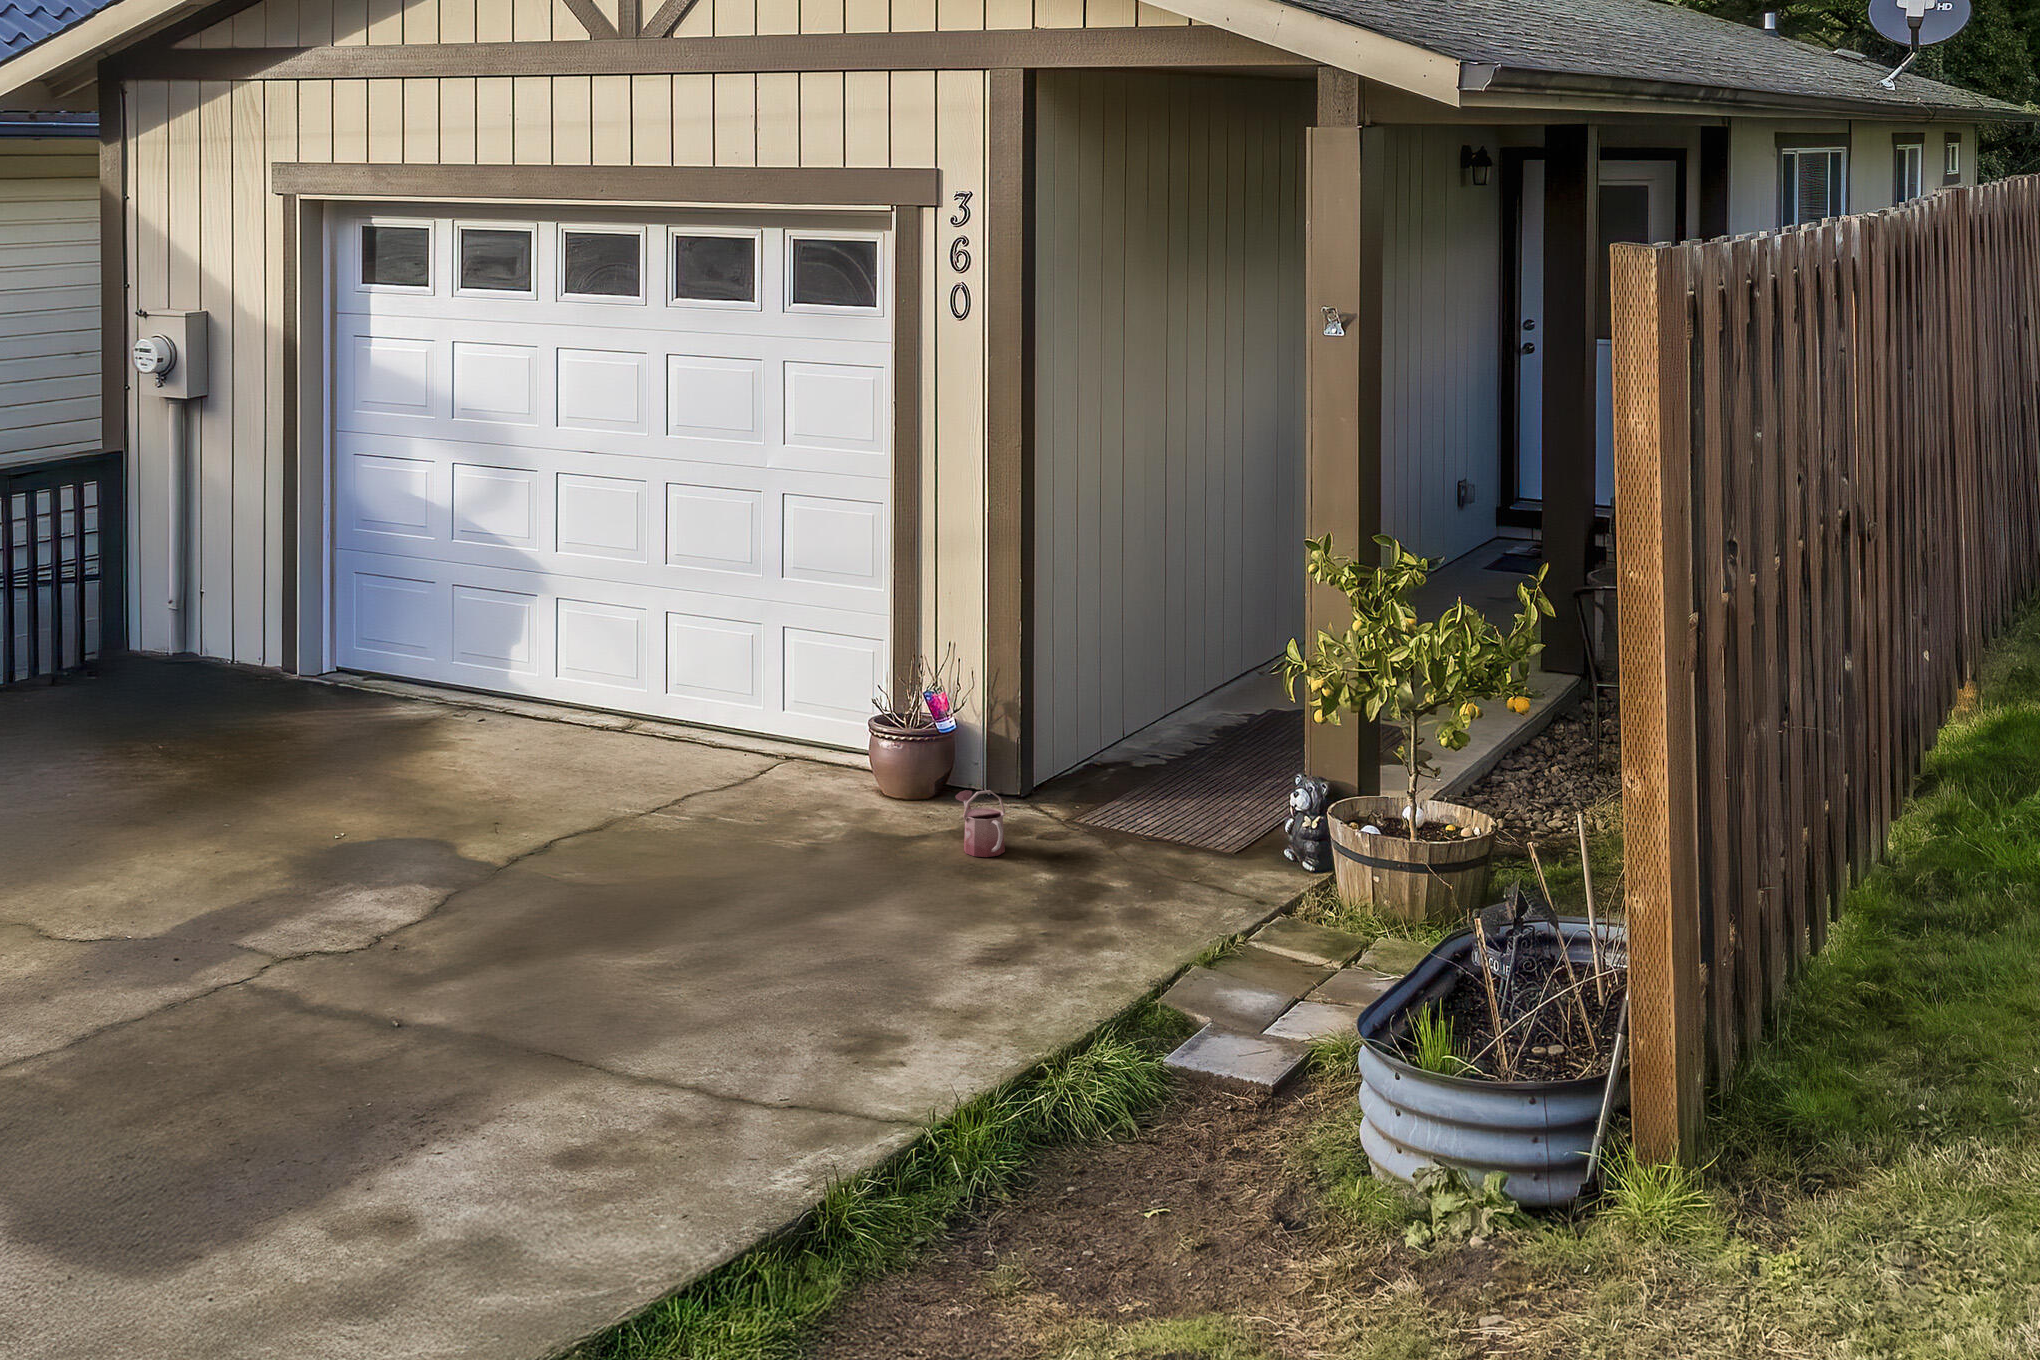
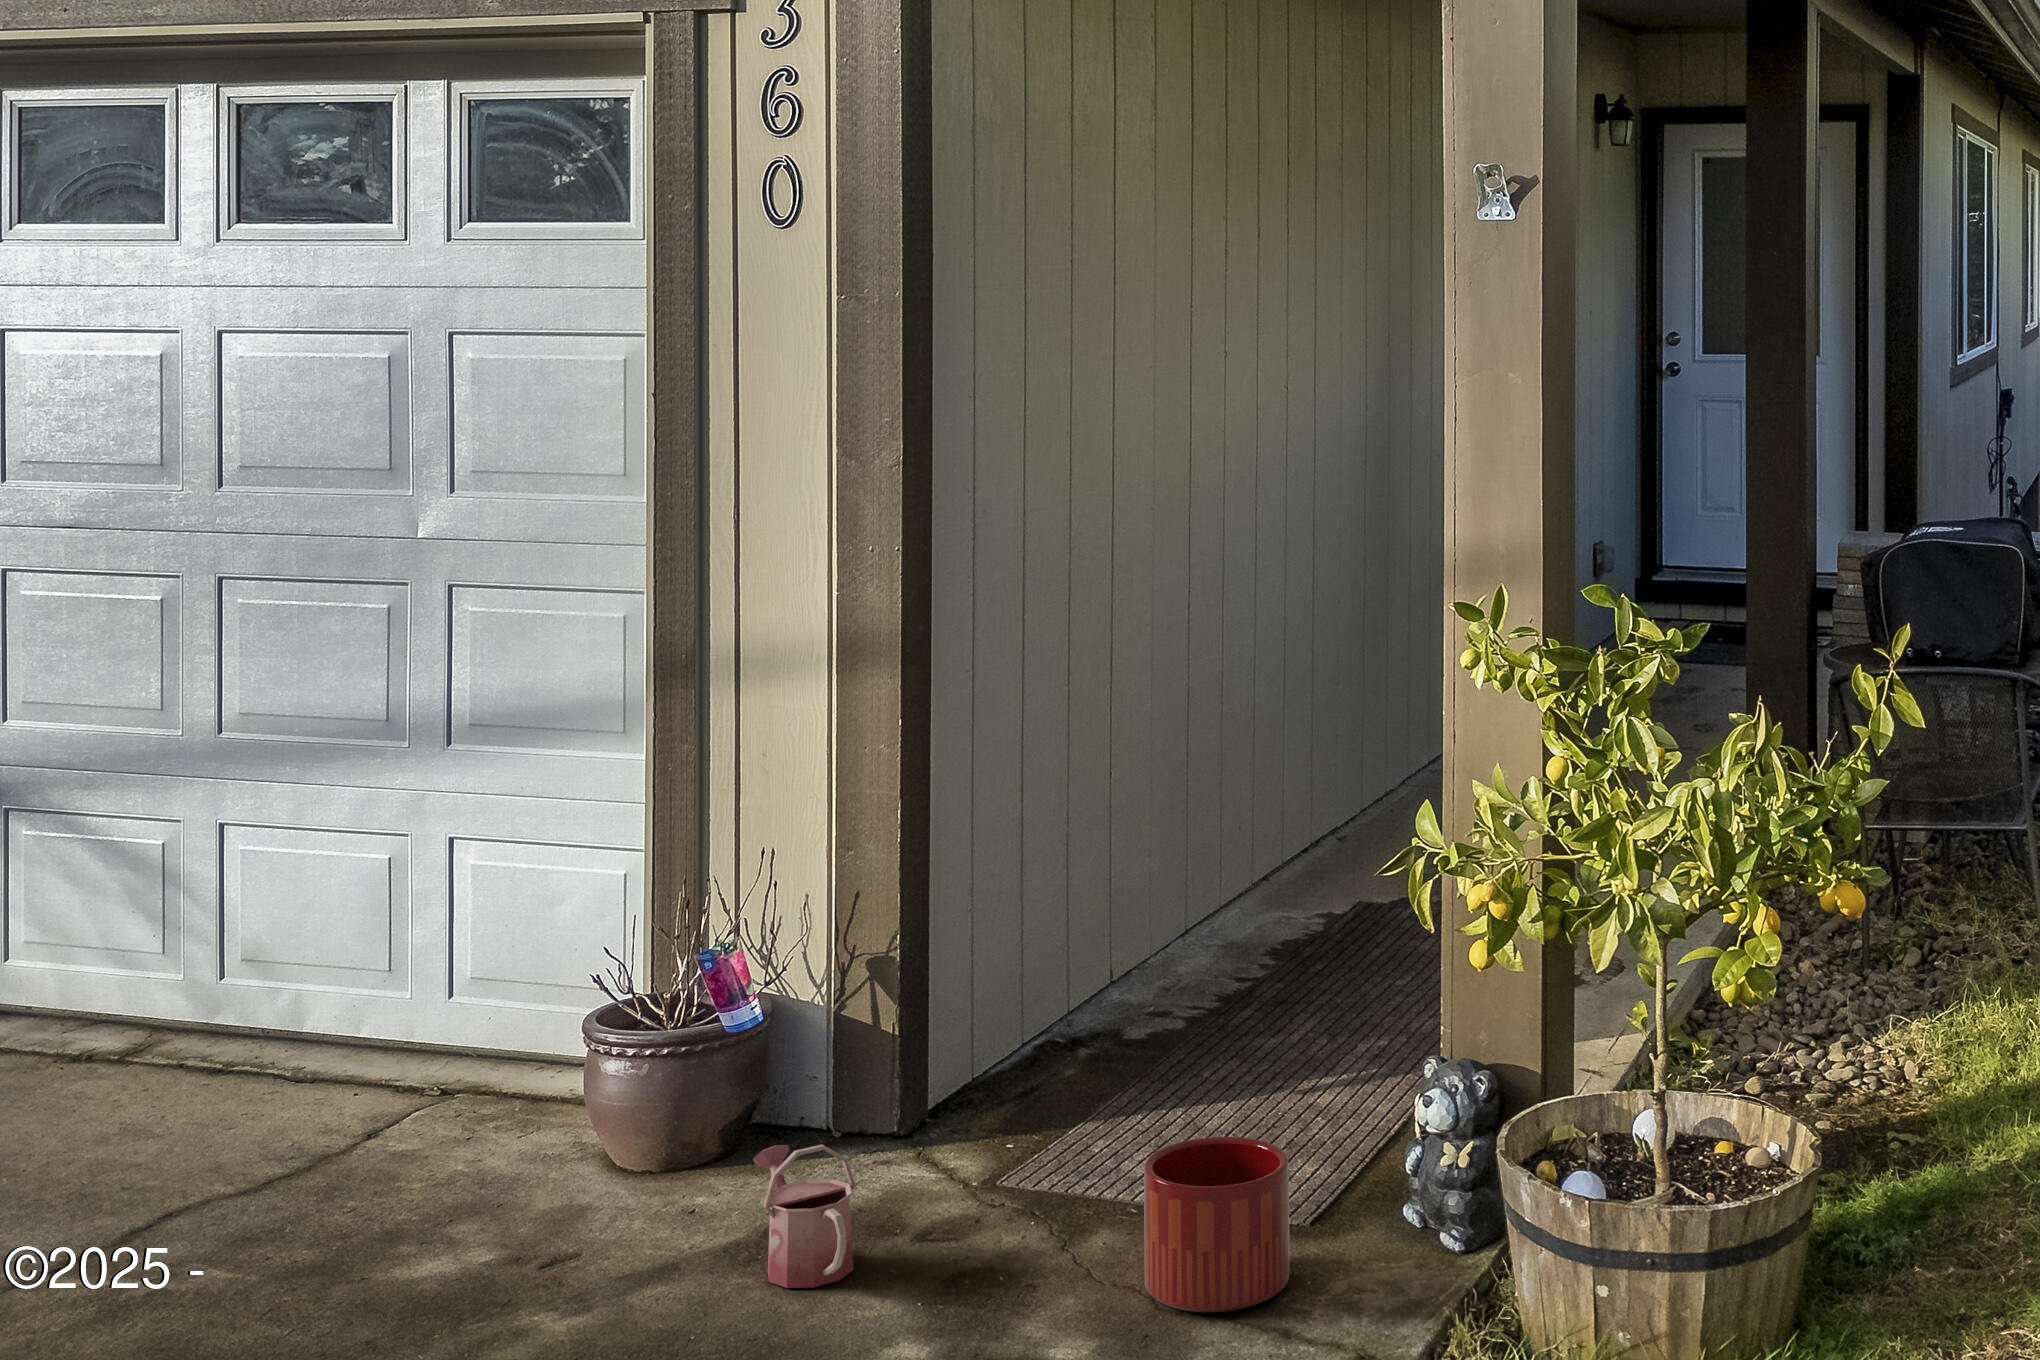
planter: none [1147,802,1219,884] -> present [1144,1137,1289,1312]

